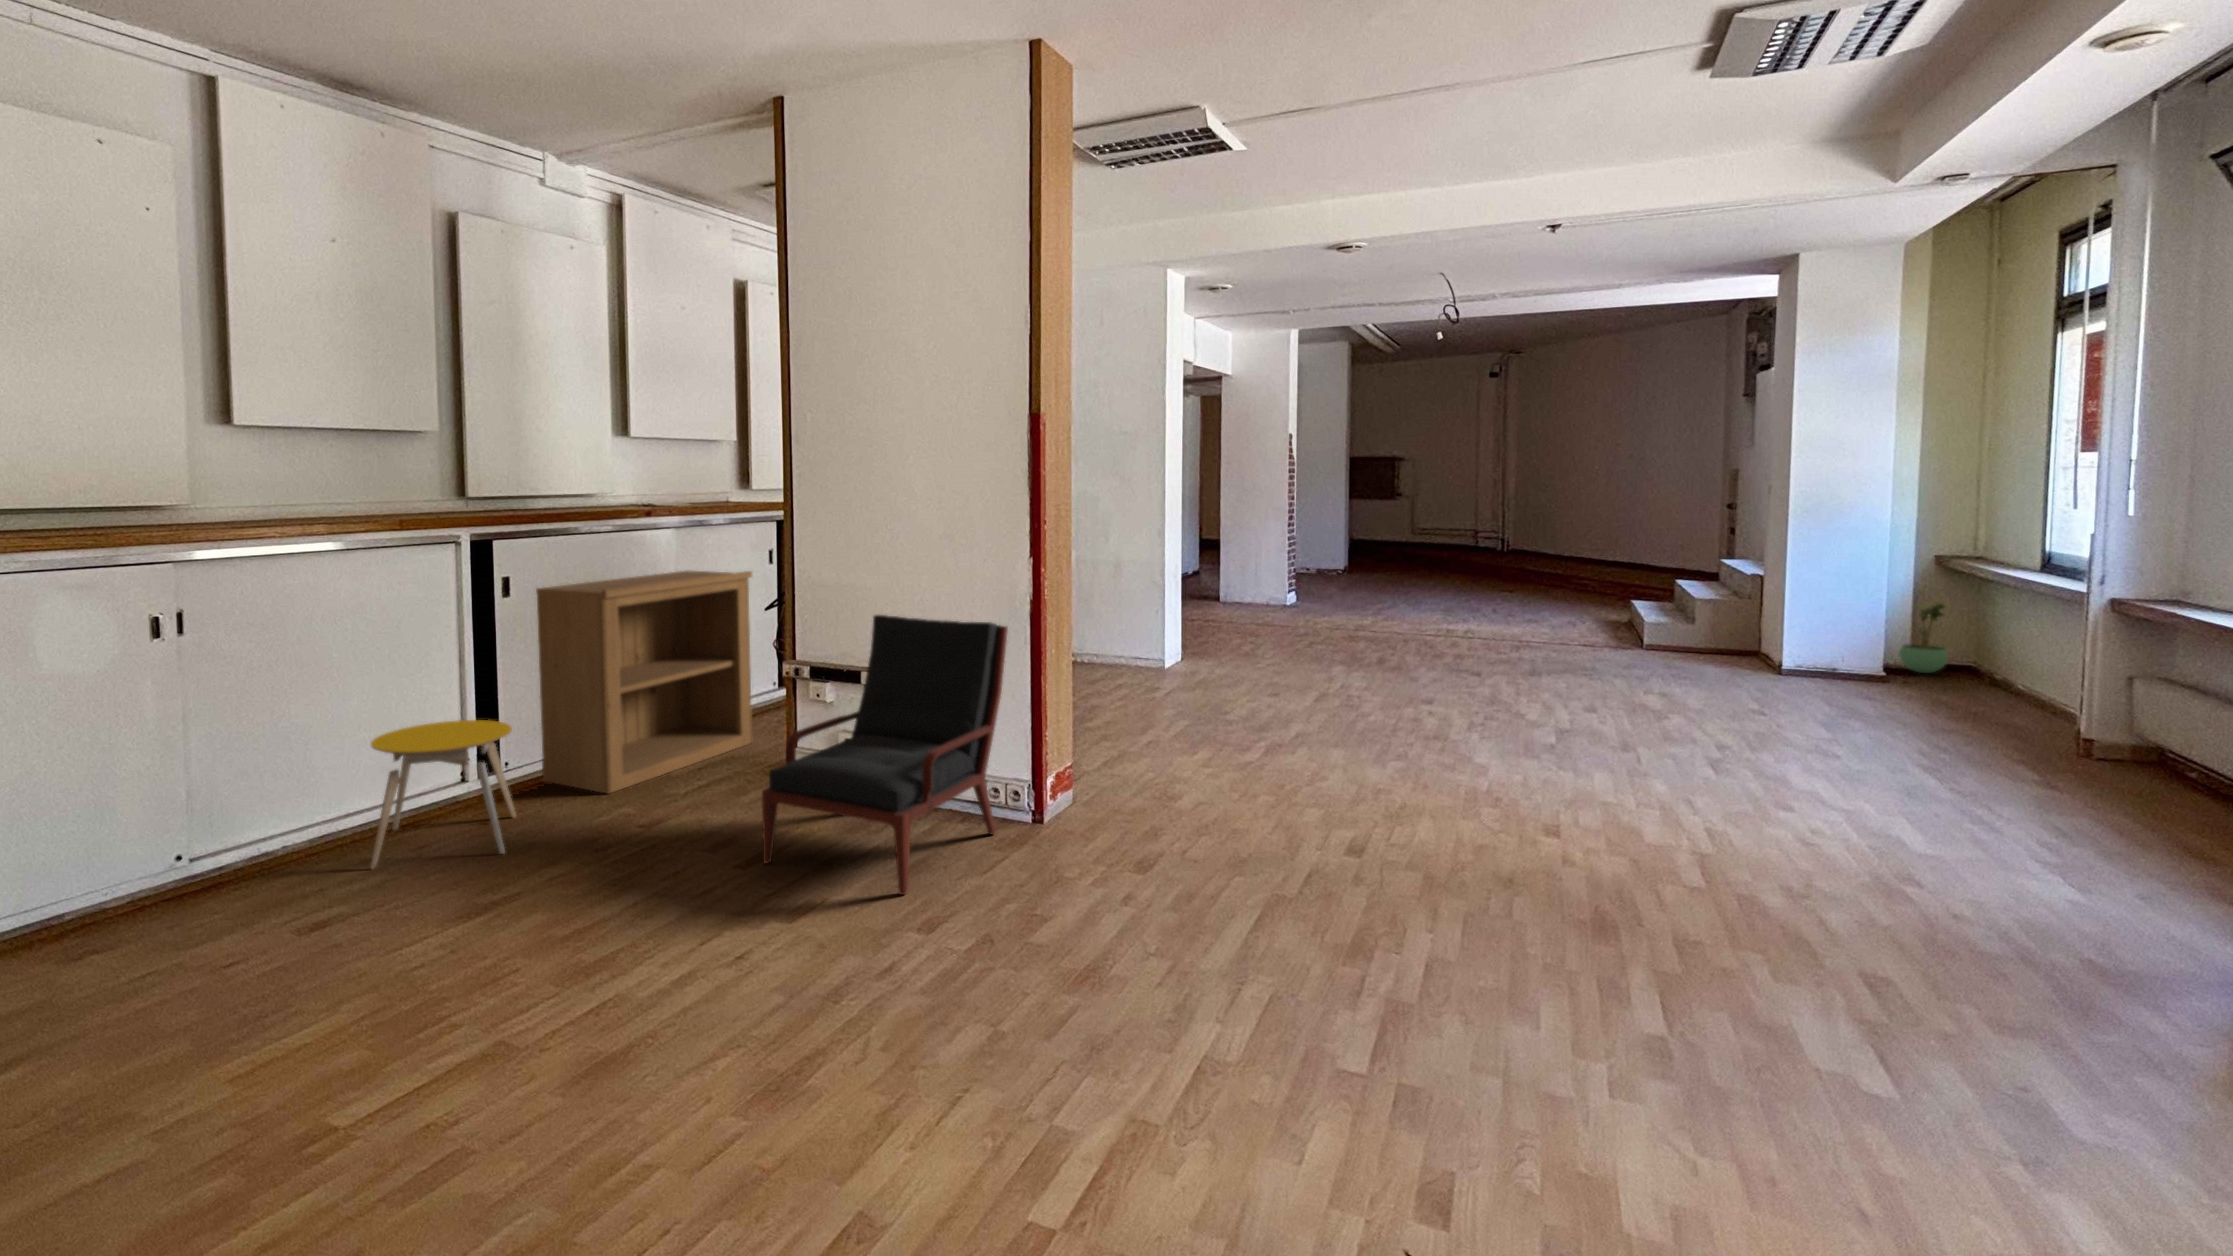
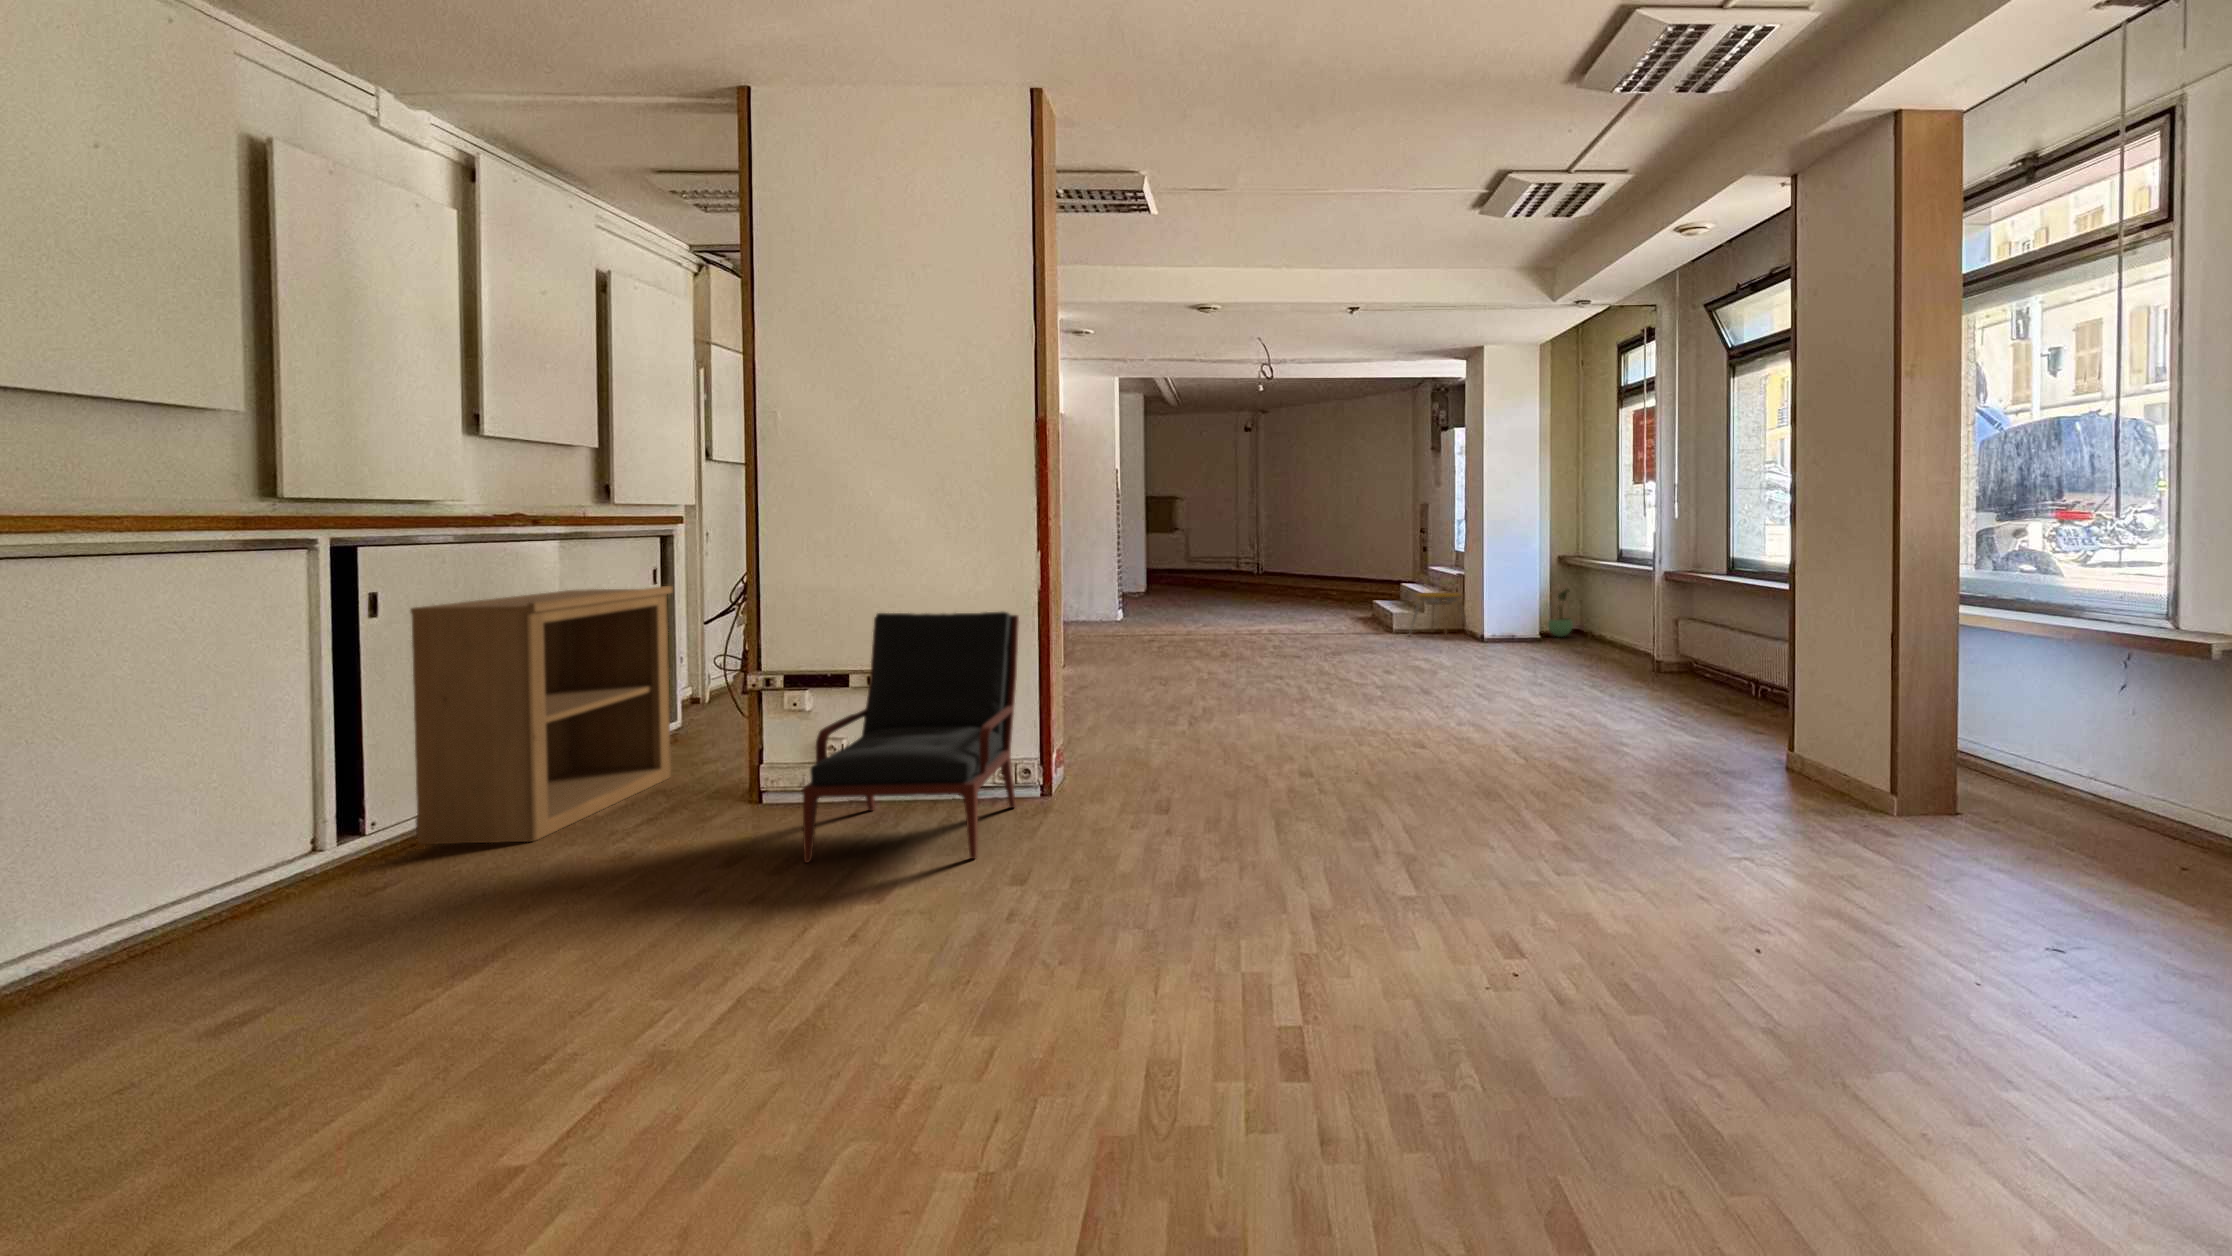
stool: present [370,720,516,869] -> present [1410,593,1468,633]

